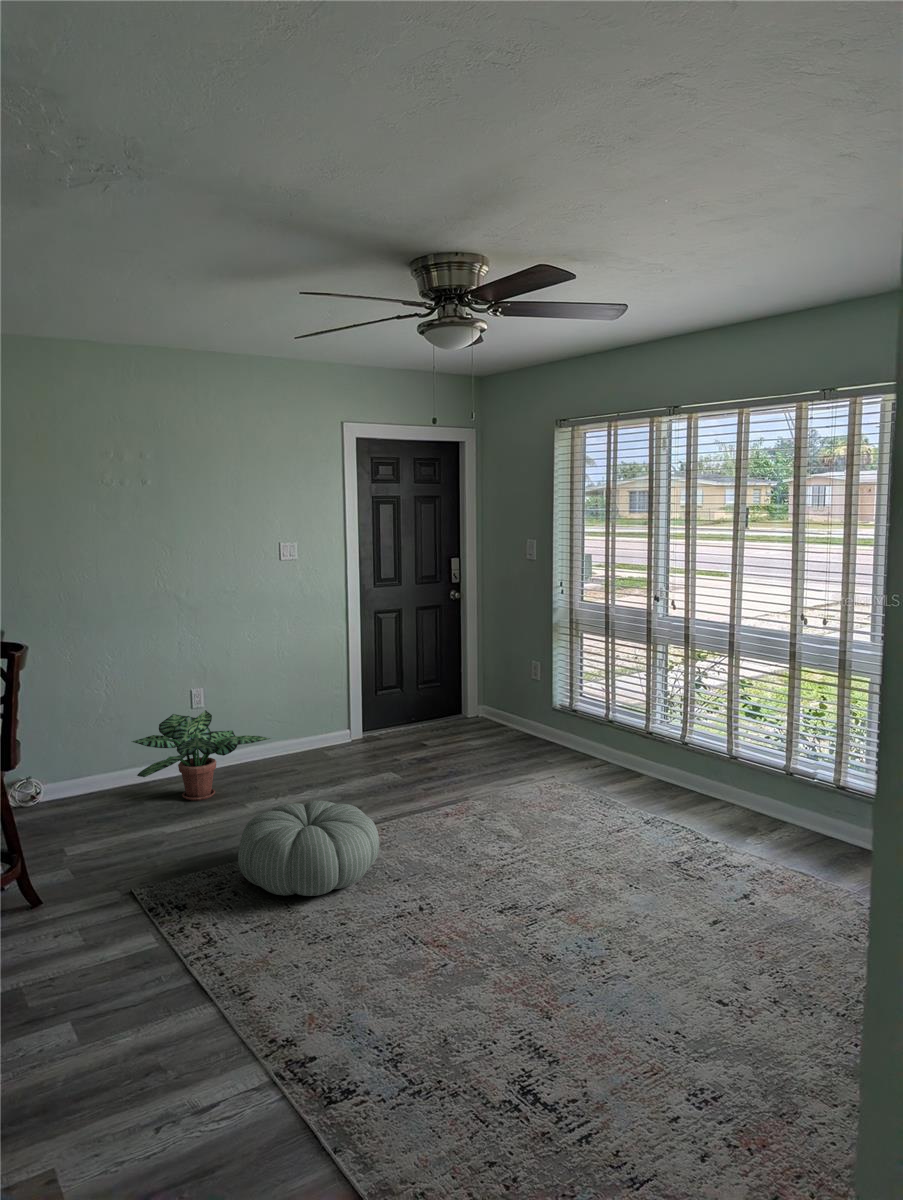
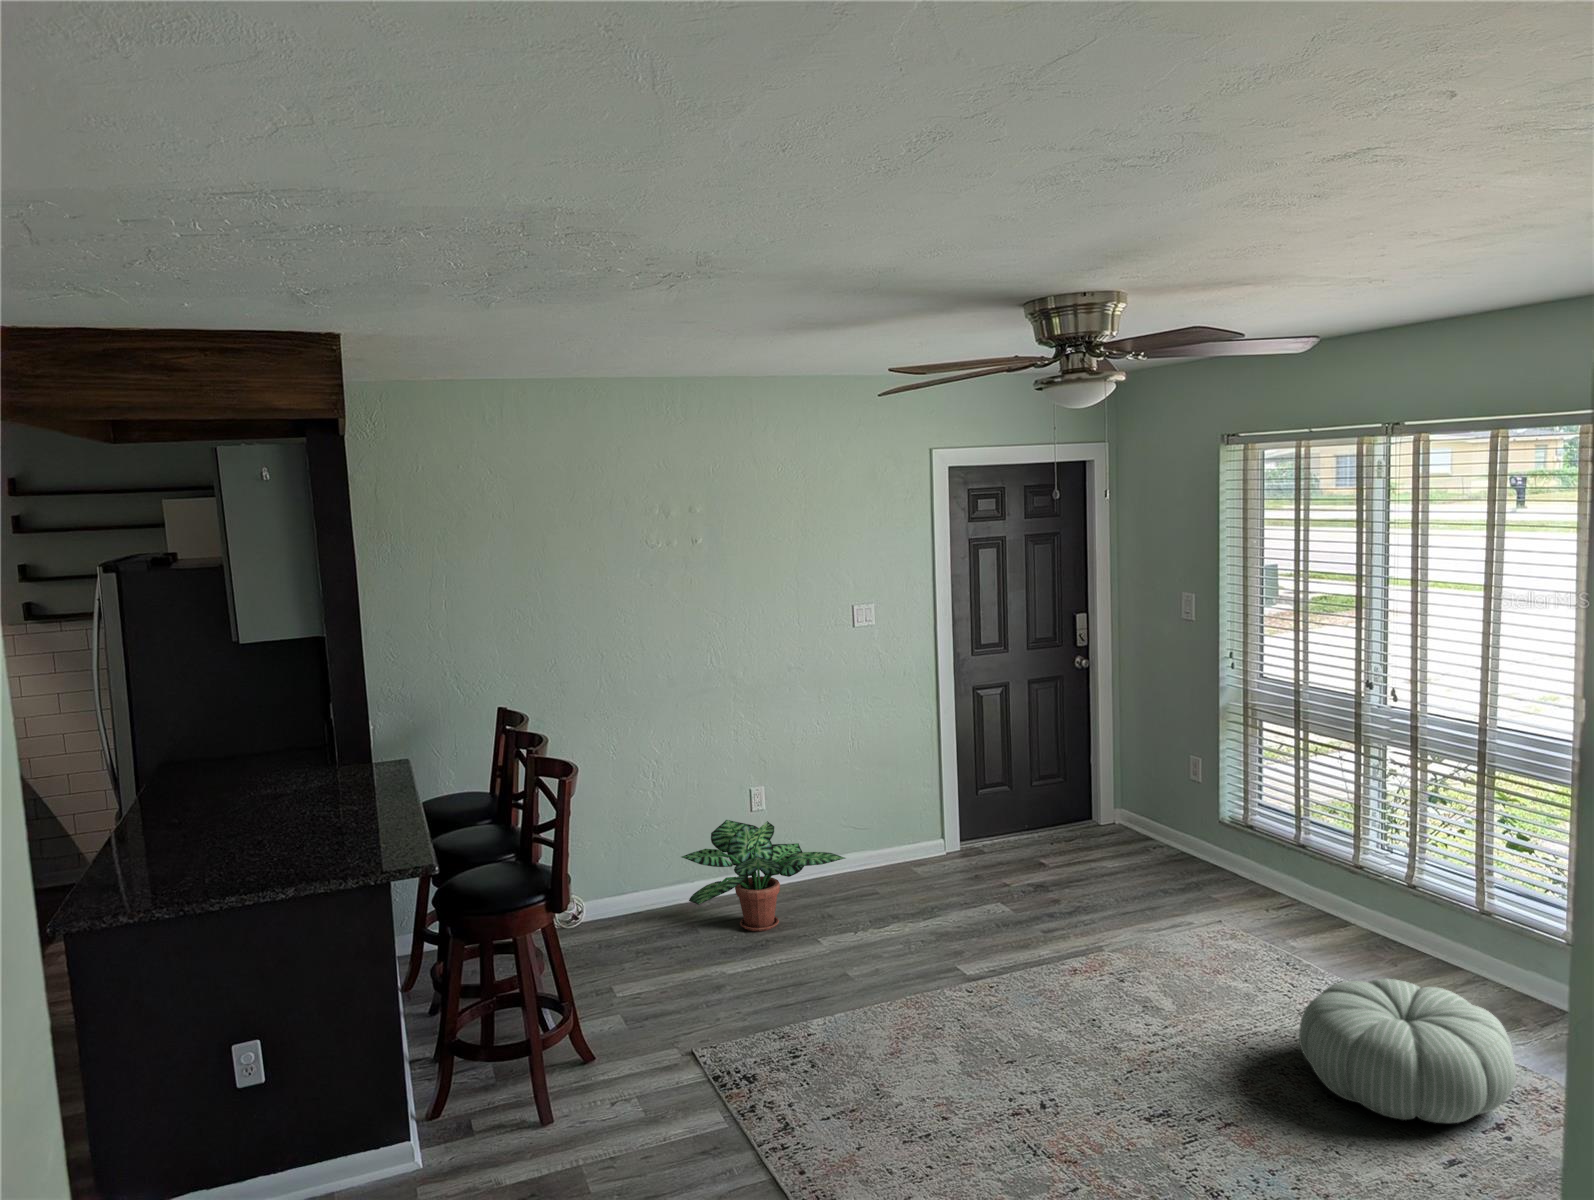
pouf: present [238,801,379,896] -> present [1299,979,1516,1123]

